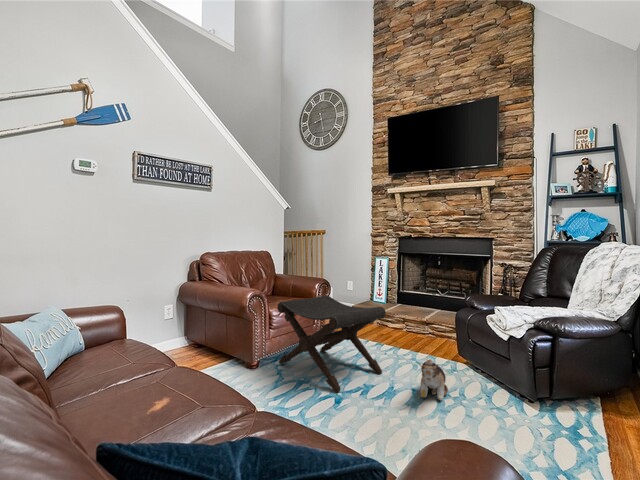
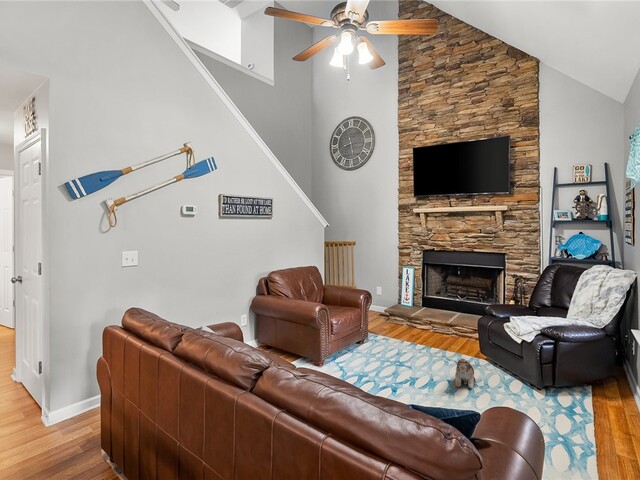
footstool: present [277,295,386,392] -> none [337,306,425,383]

